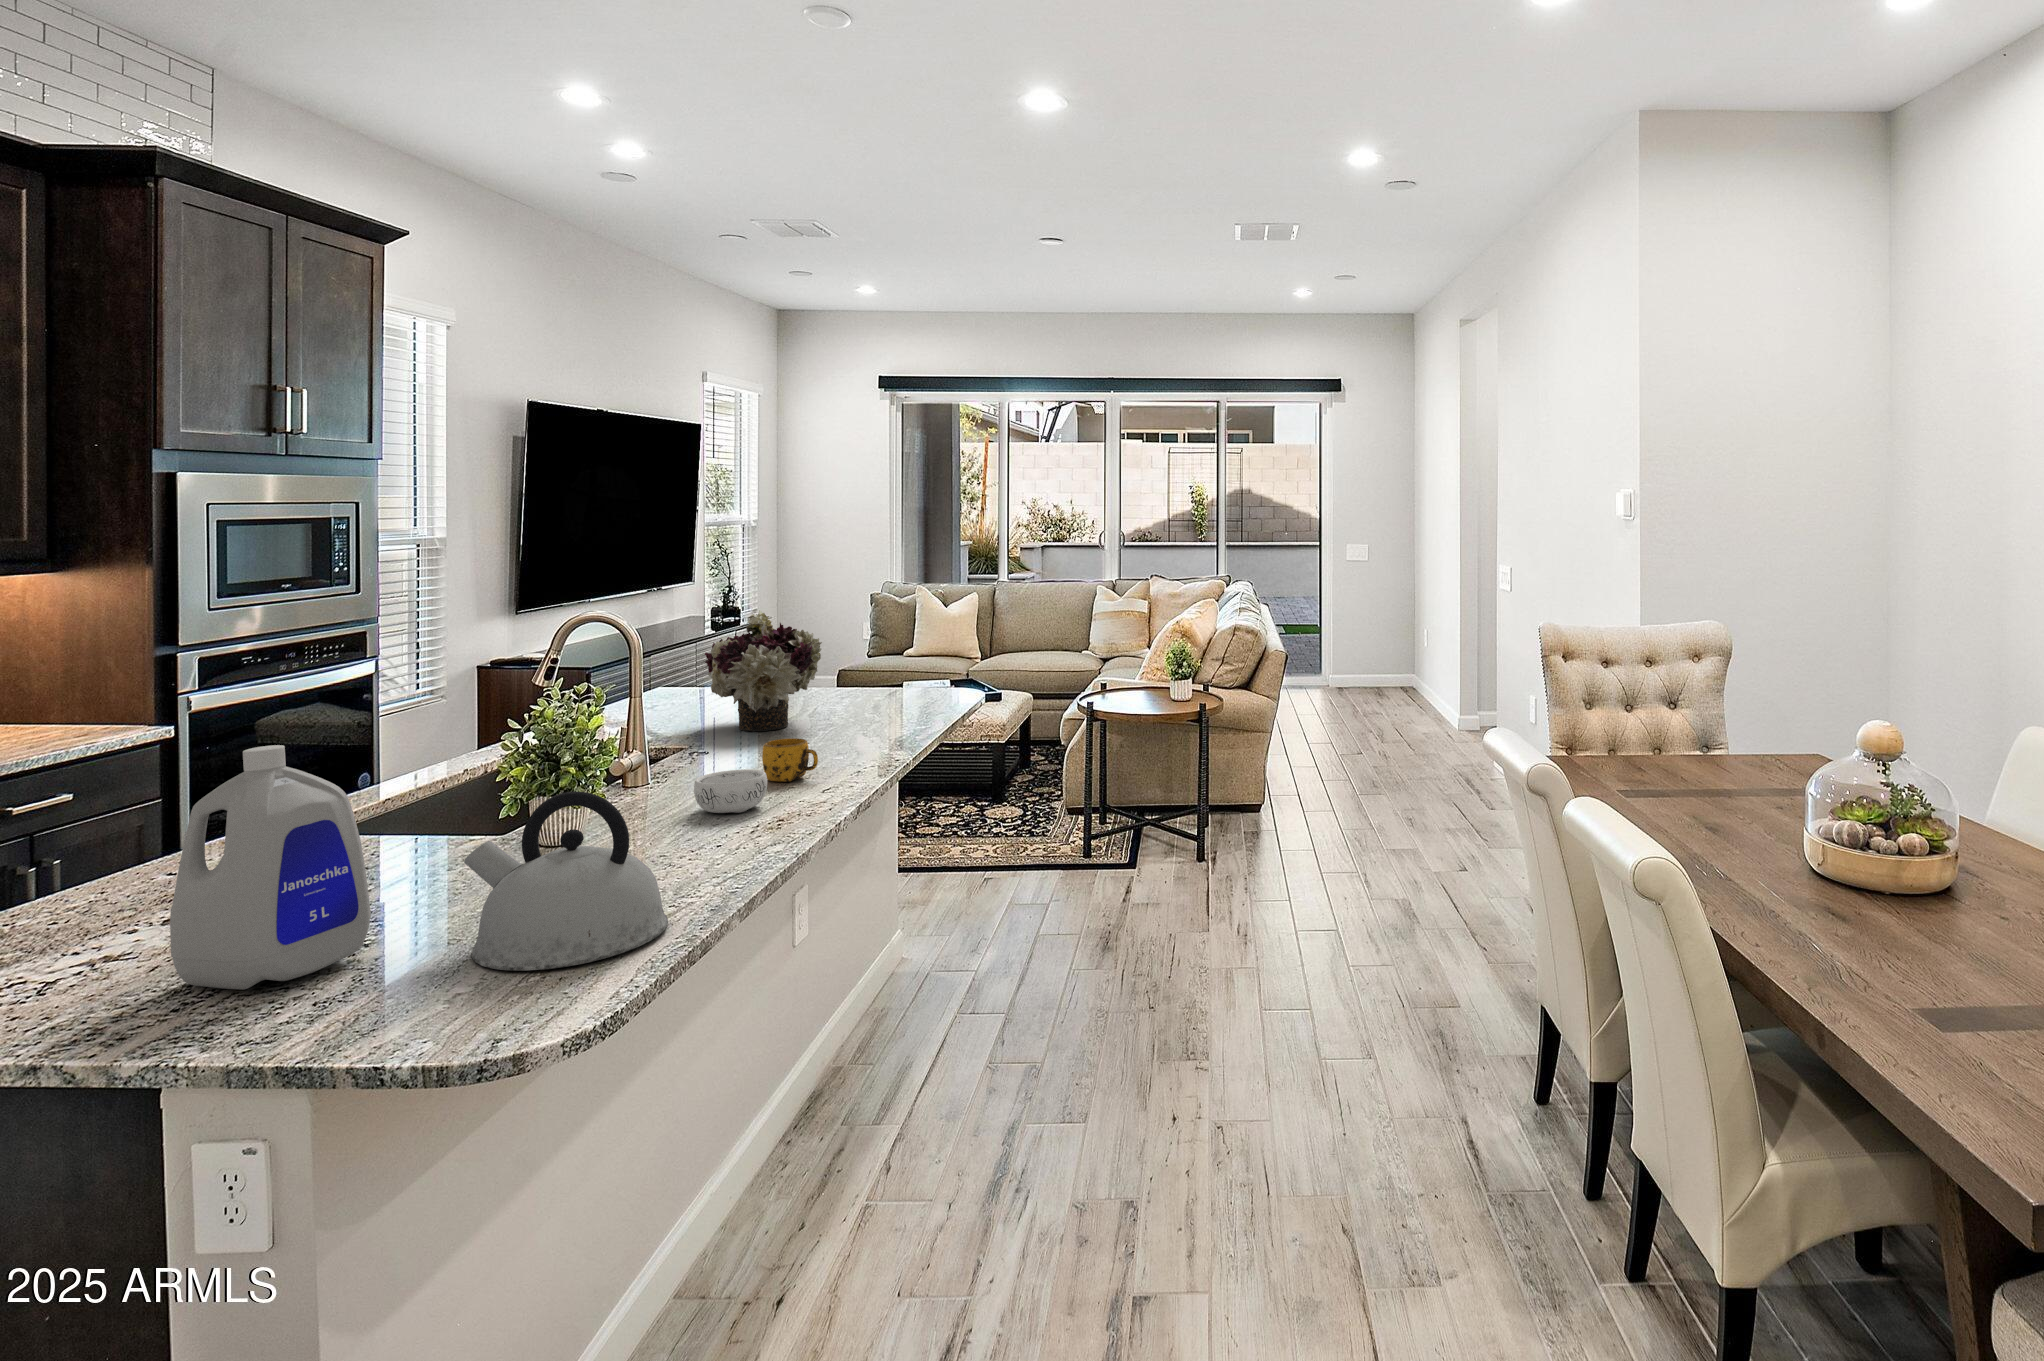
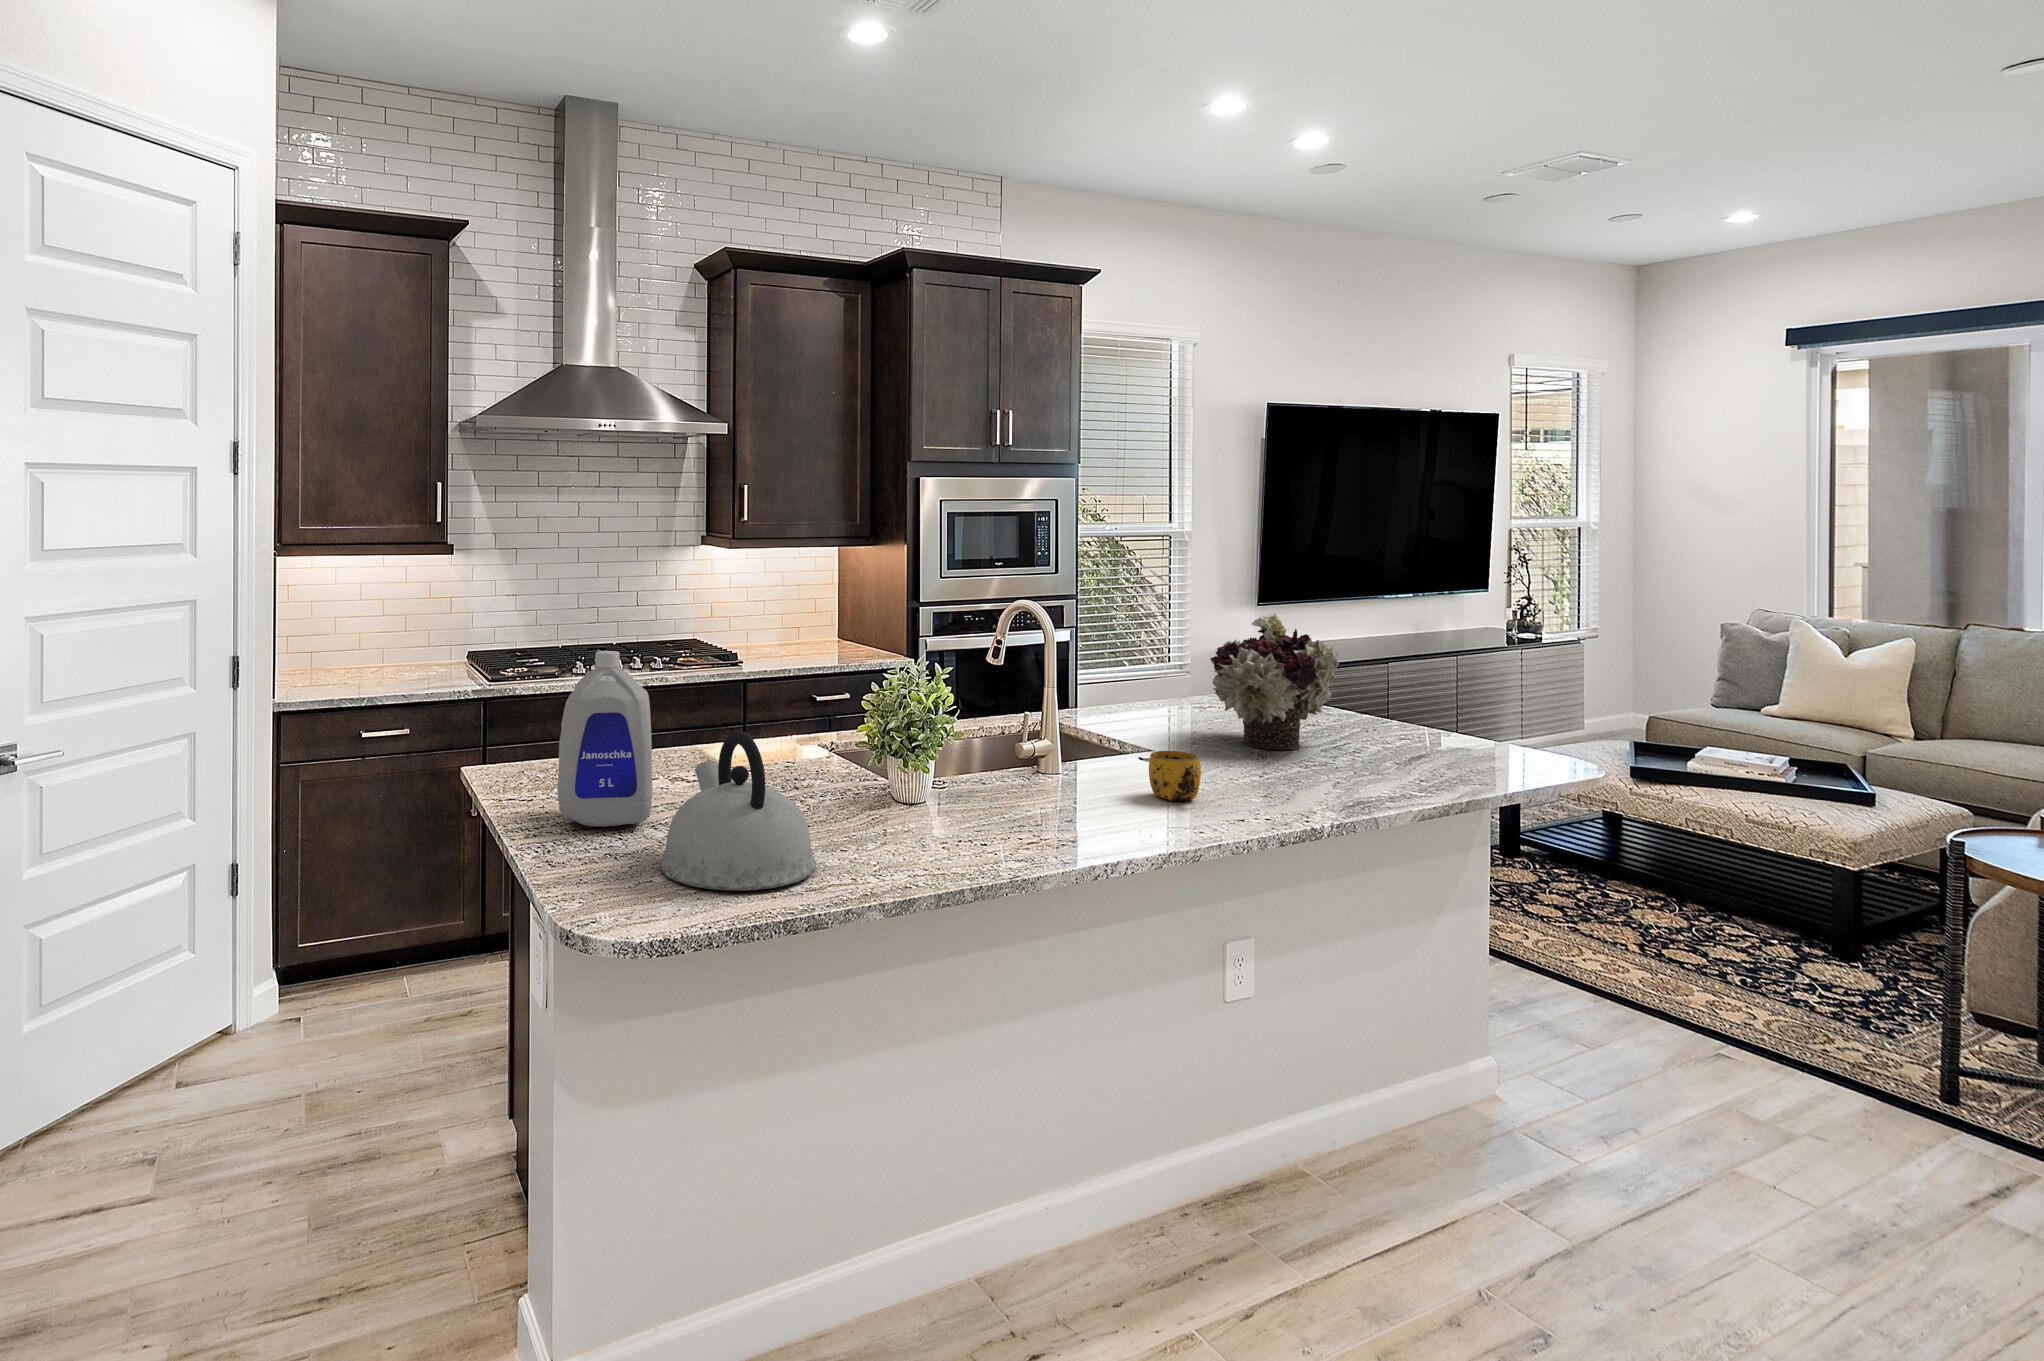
decorative bowl: present [694,769,767,813] -> none [1030,767,1104,814]

